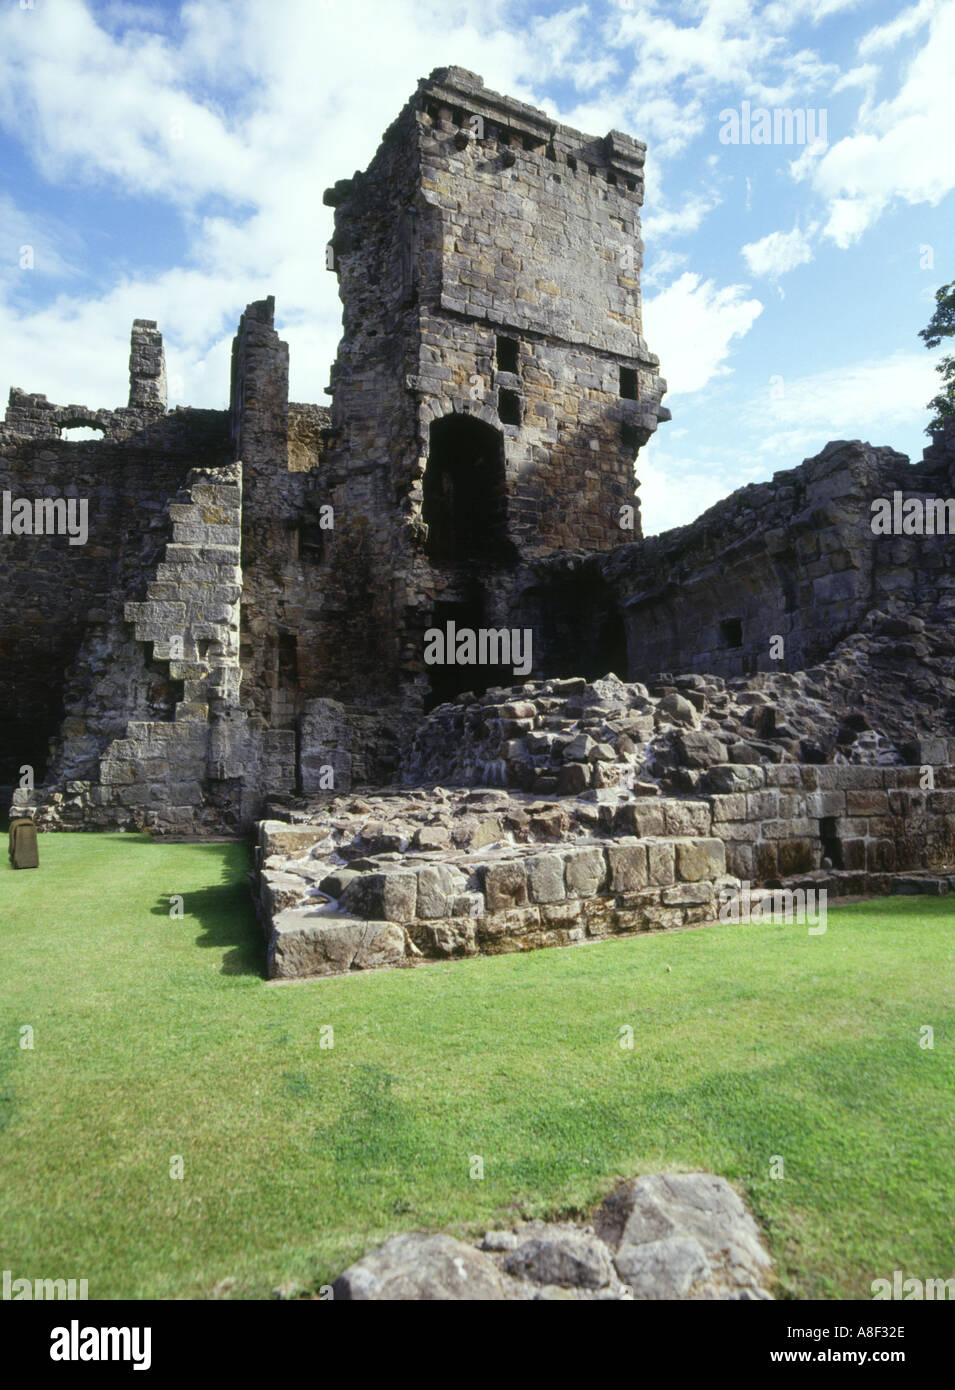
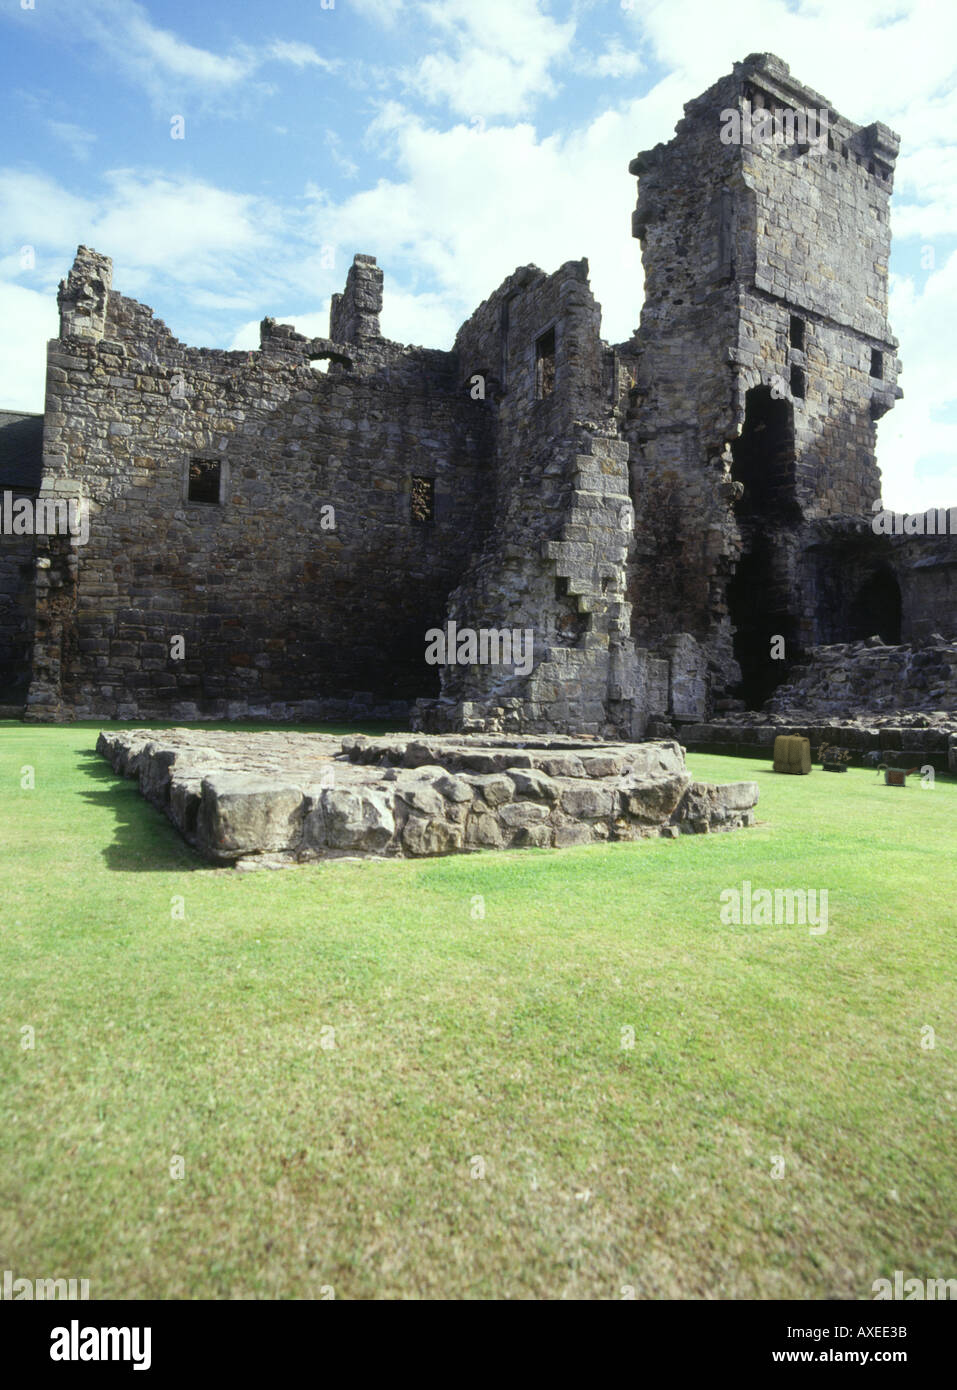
decorative plant: none [85,825,118,864] -> present [818,743,850,772]
watering can: none [35,854,69,883] -> present [877,764,917,786]

